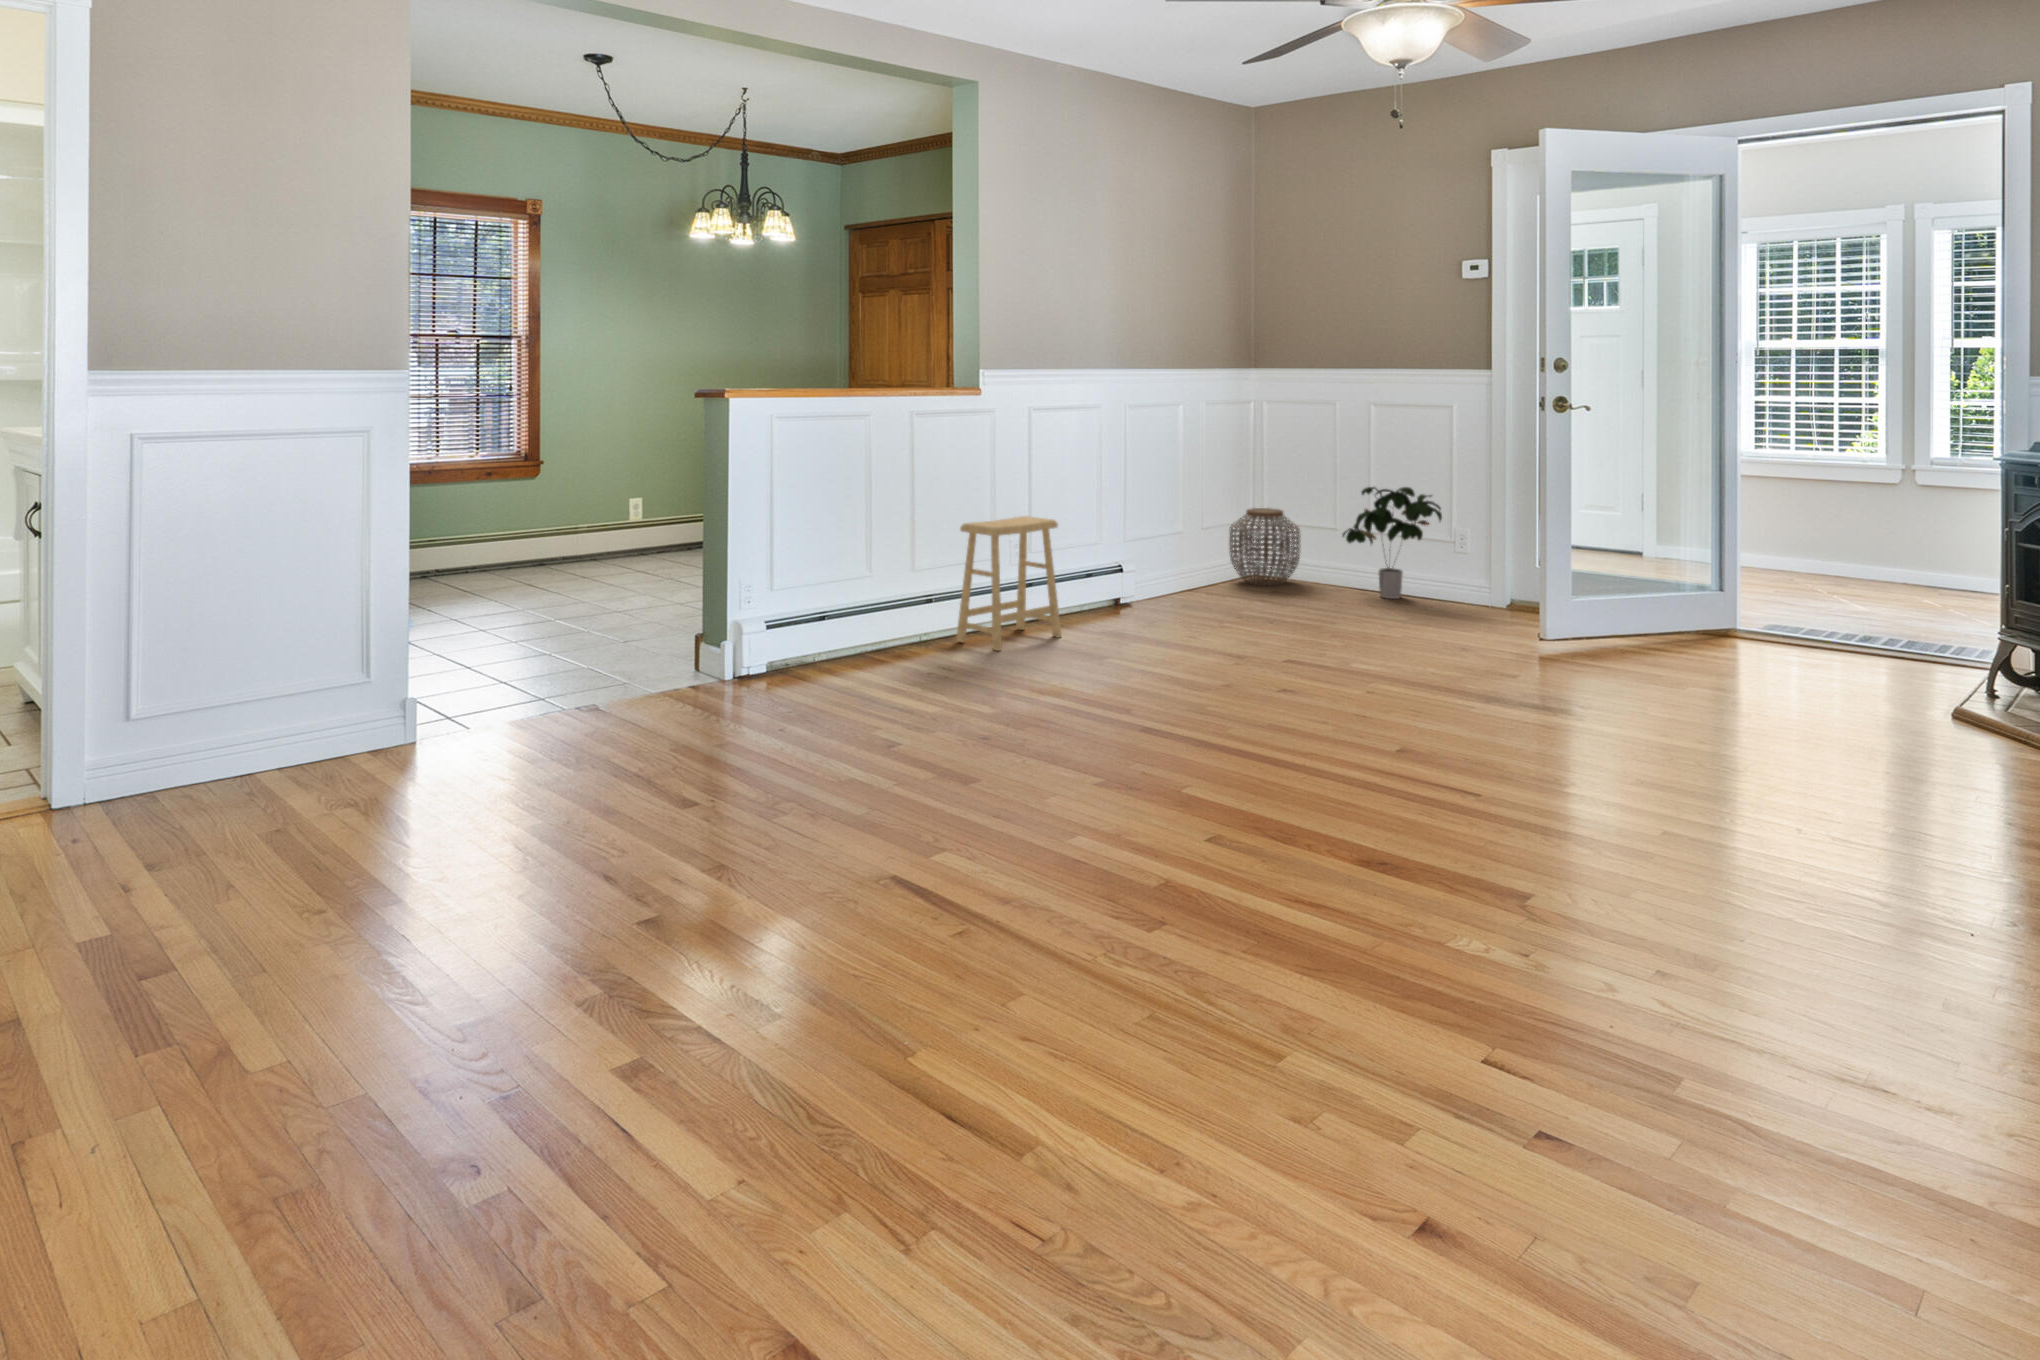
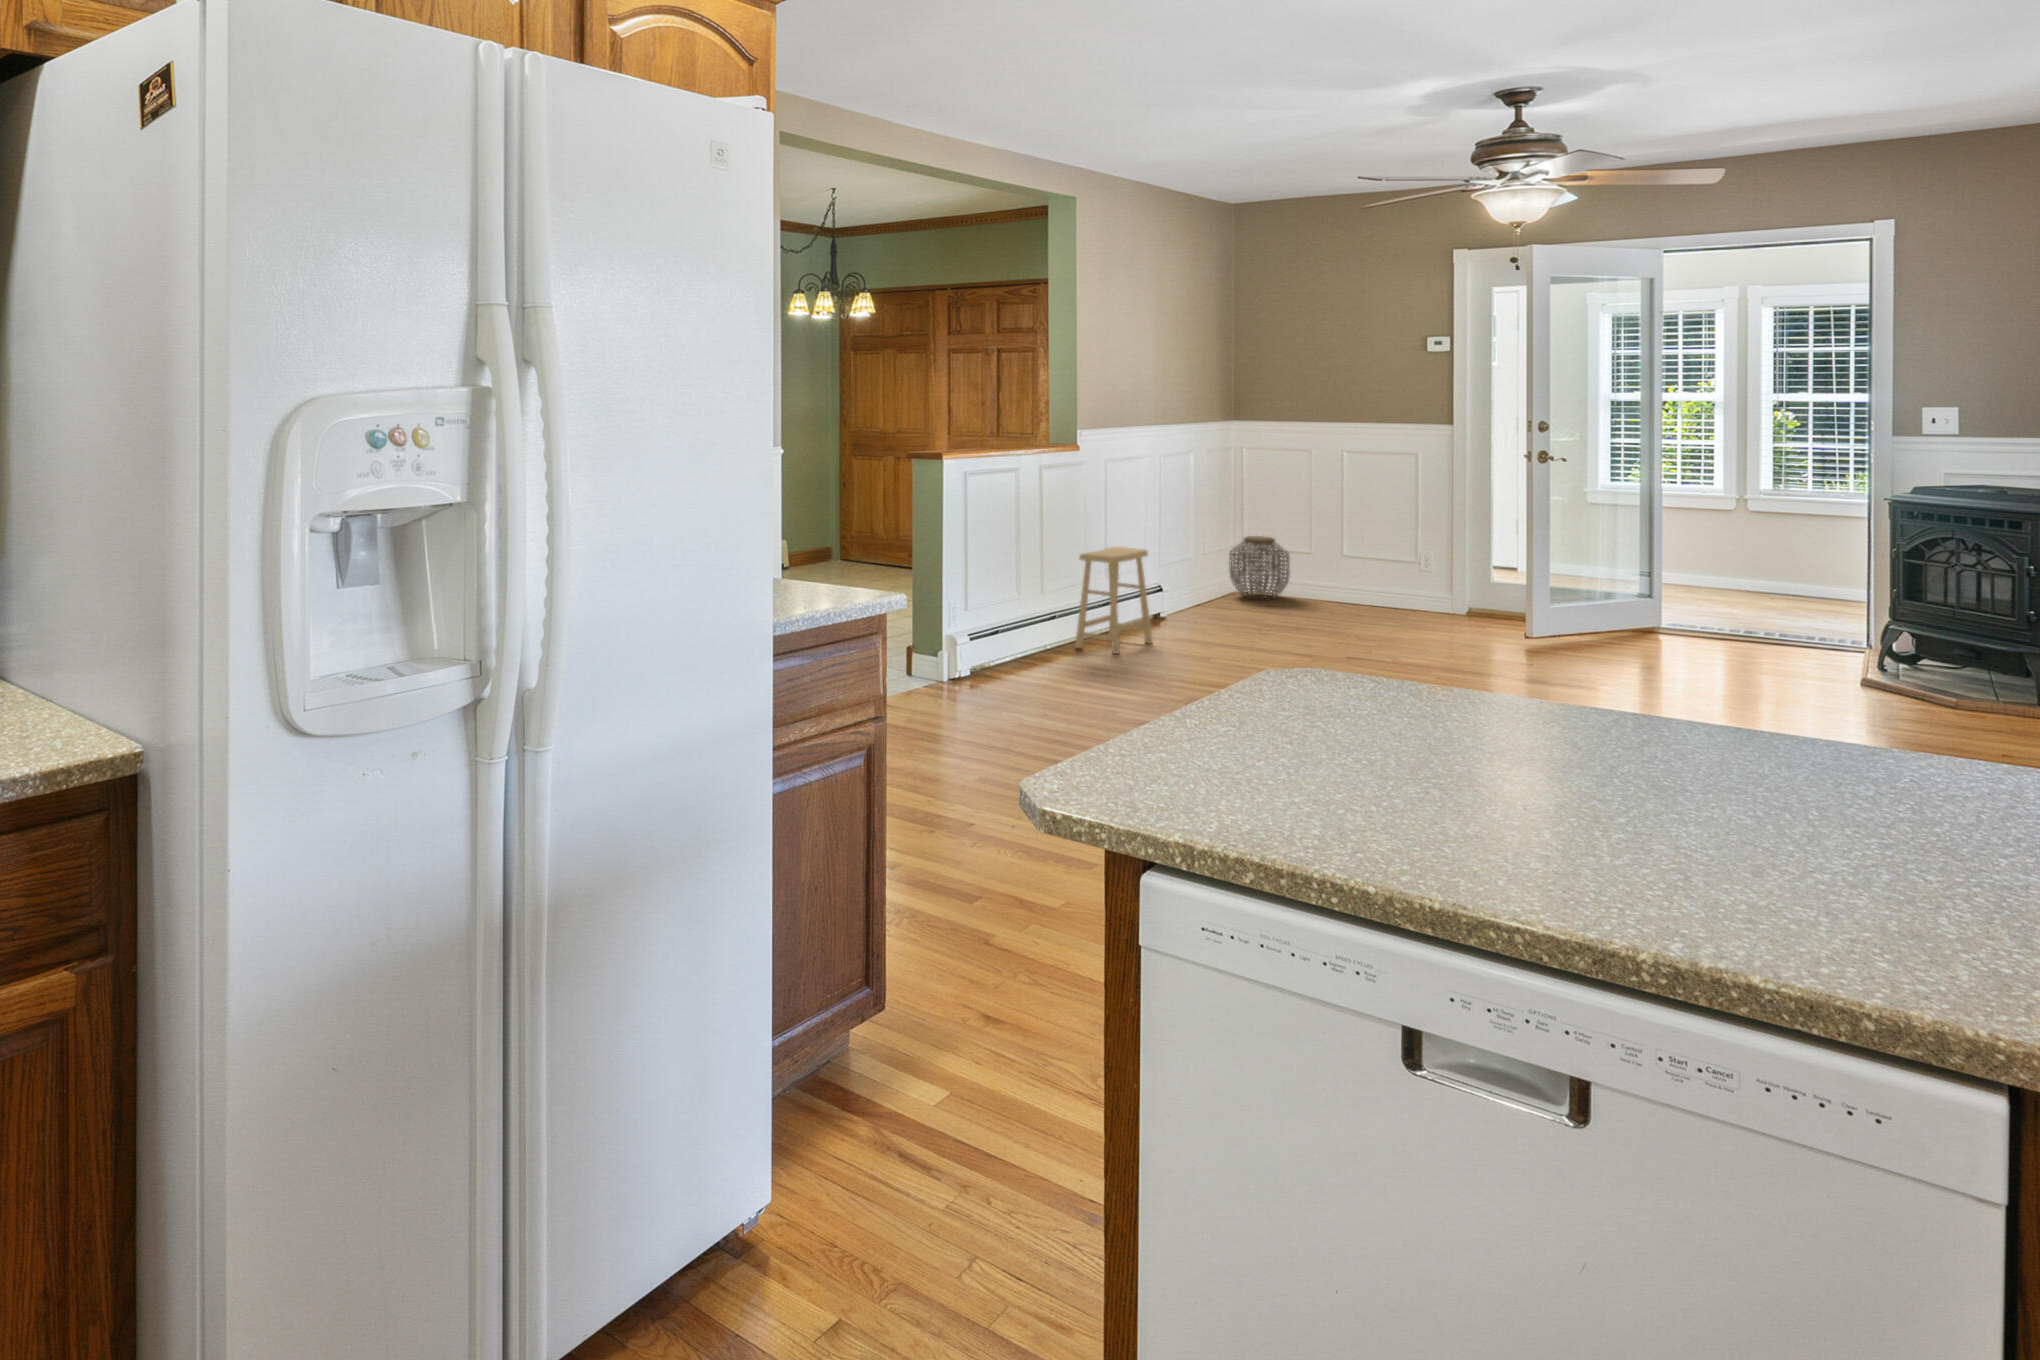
potted plant: present [1343,487,1442,599] -> none [1330,518,1418,609]

